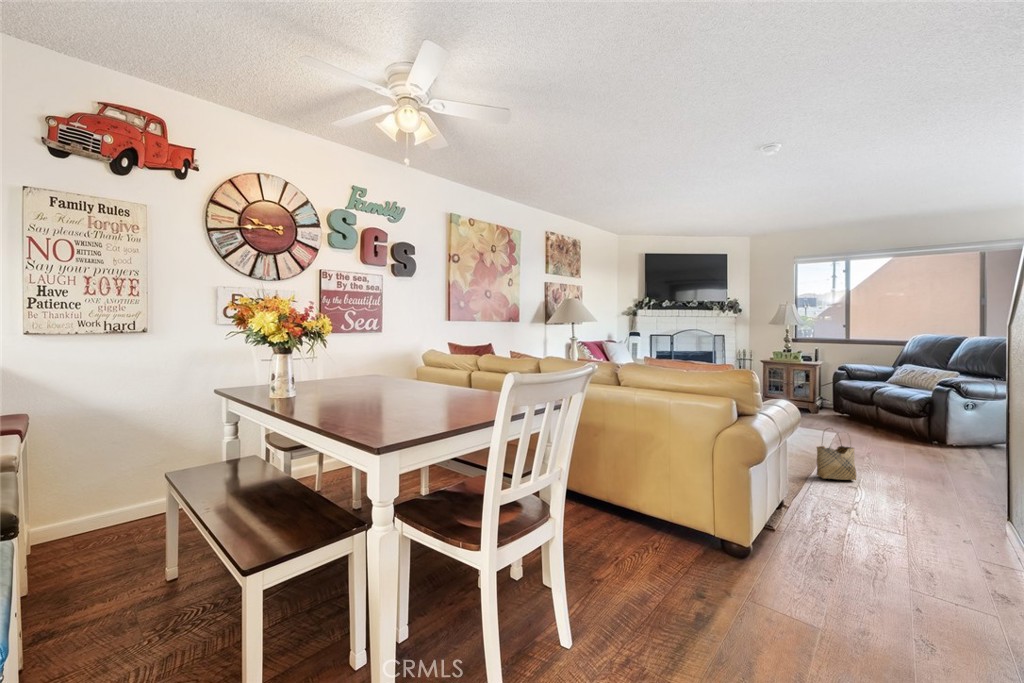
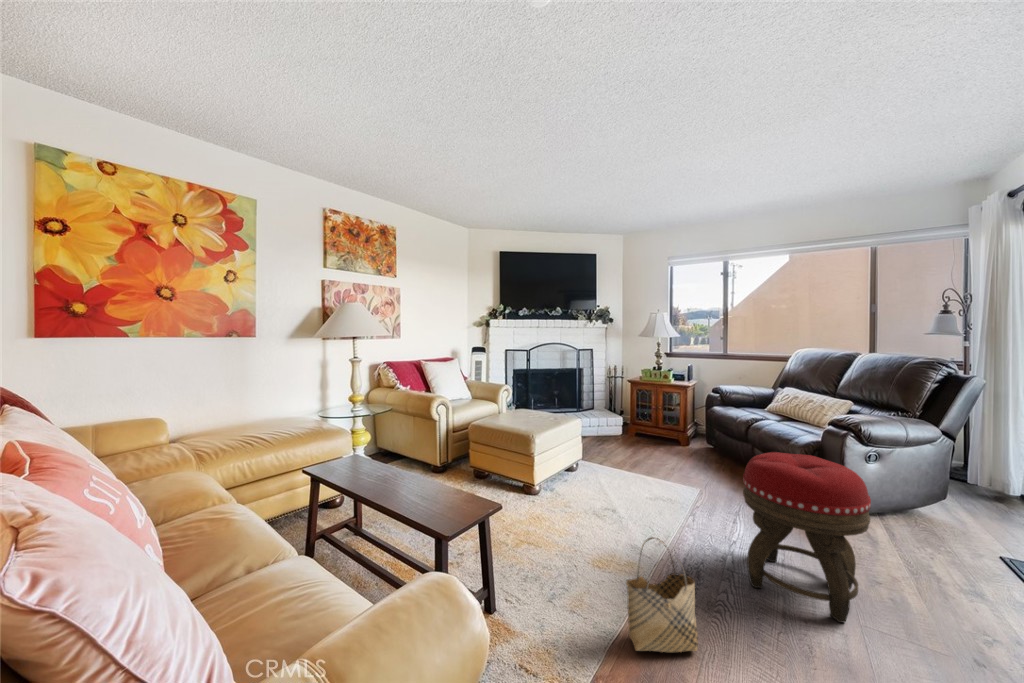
footstool: none [877,394,958,478] -> present [743,452,871,622]

